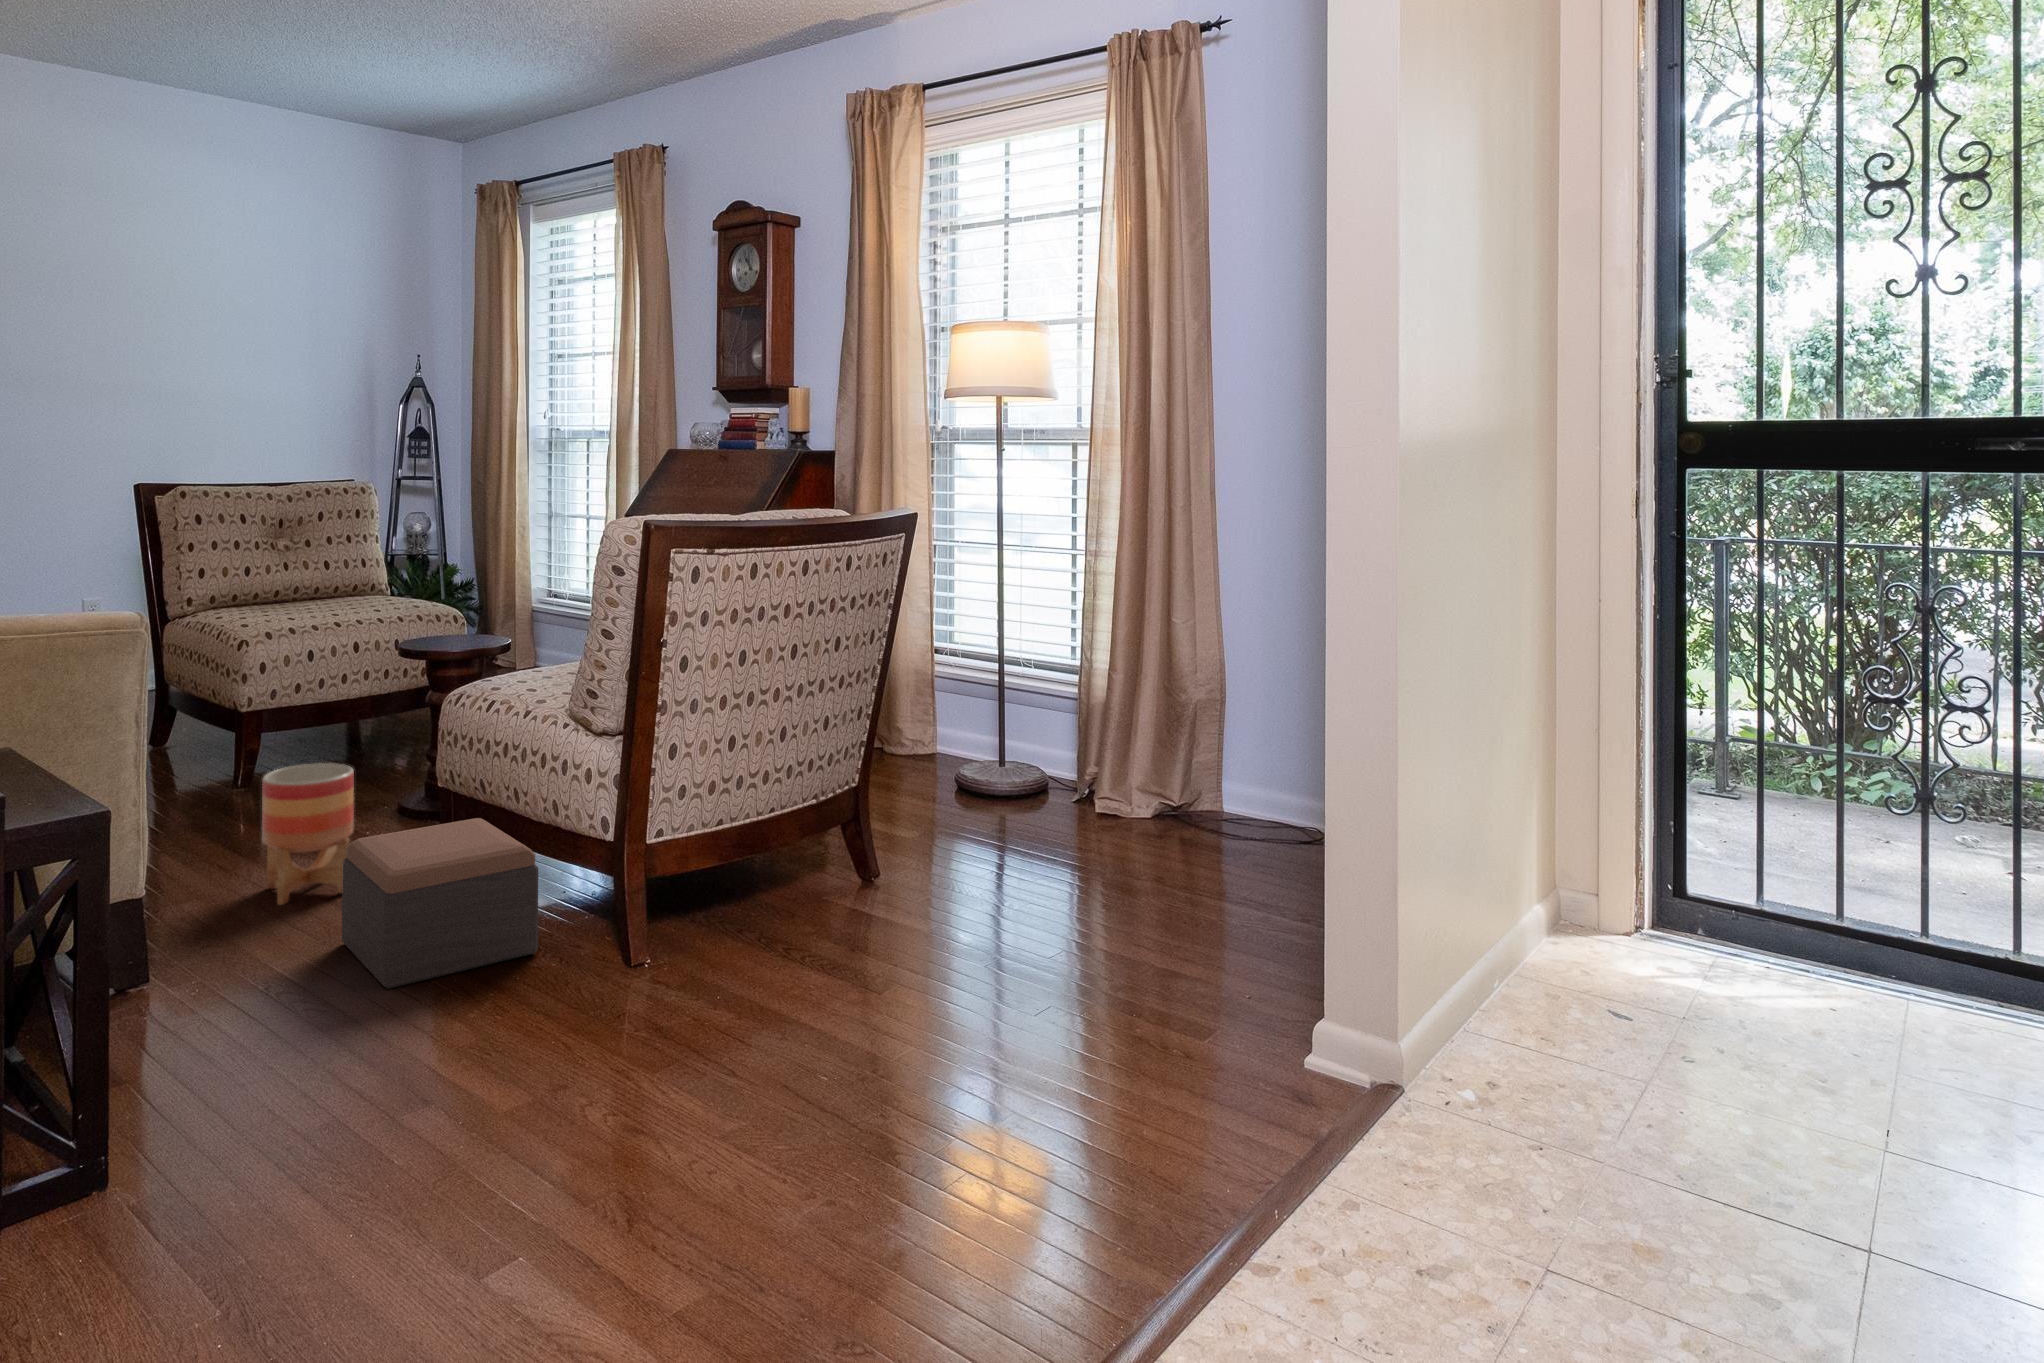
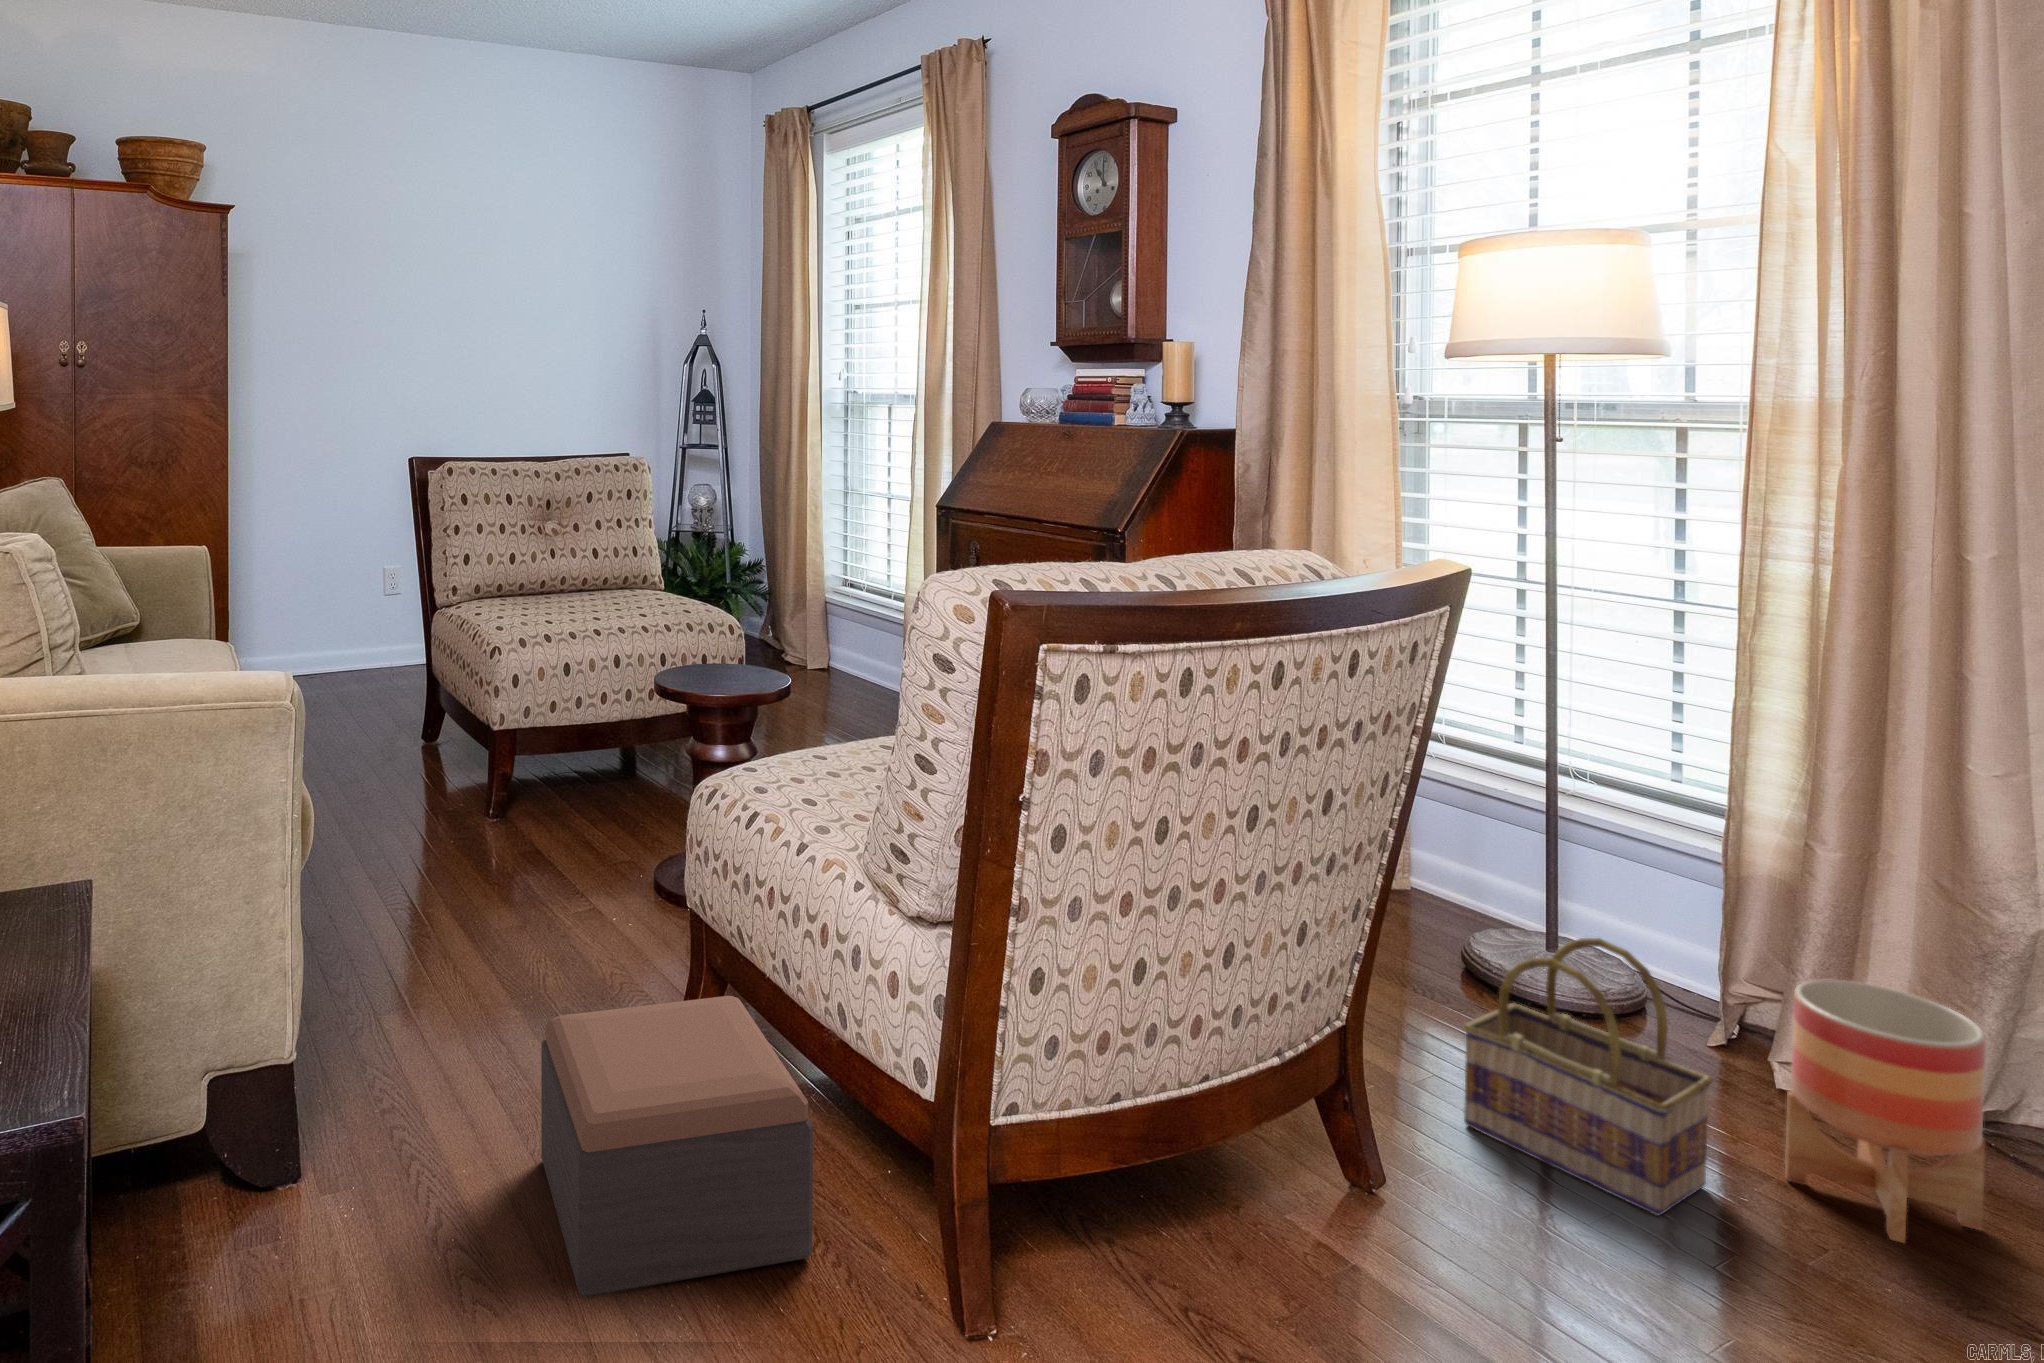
basket: none [933,730,1050,871] -> present [1463,938,1713,1215]
planter: present [262,763,354,905] -> present [1785,980,1986,1243]

